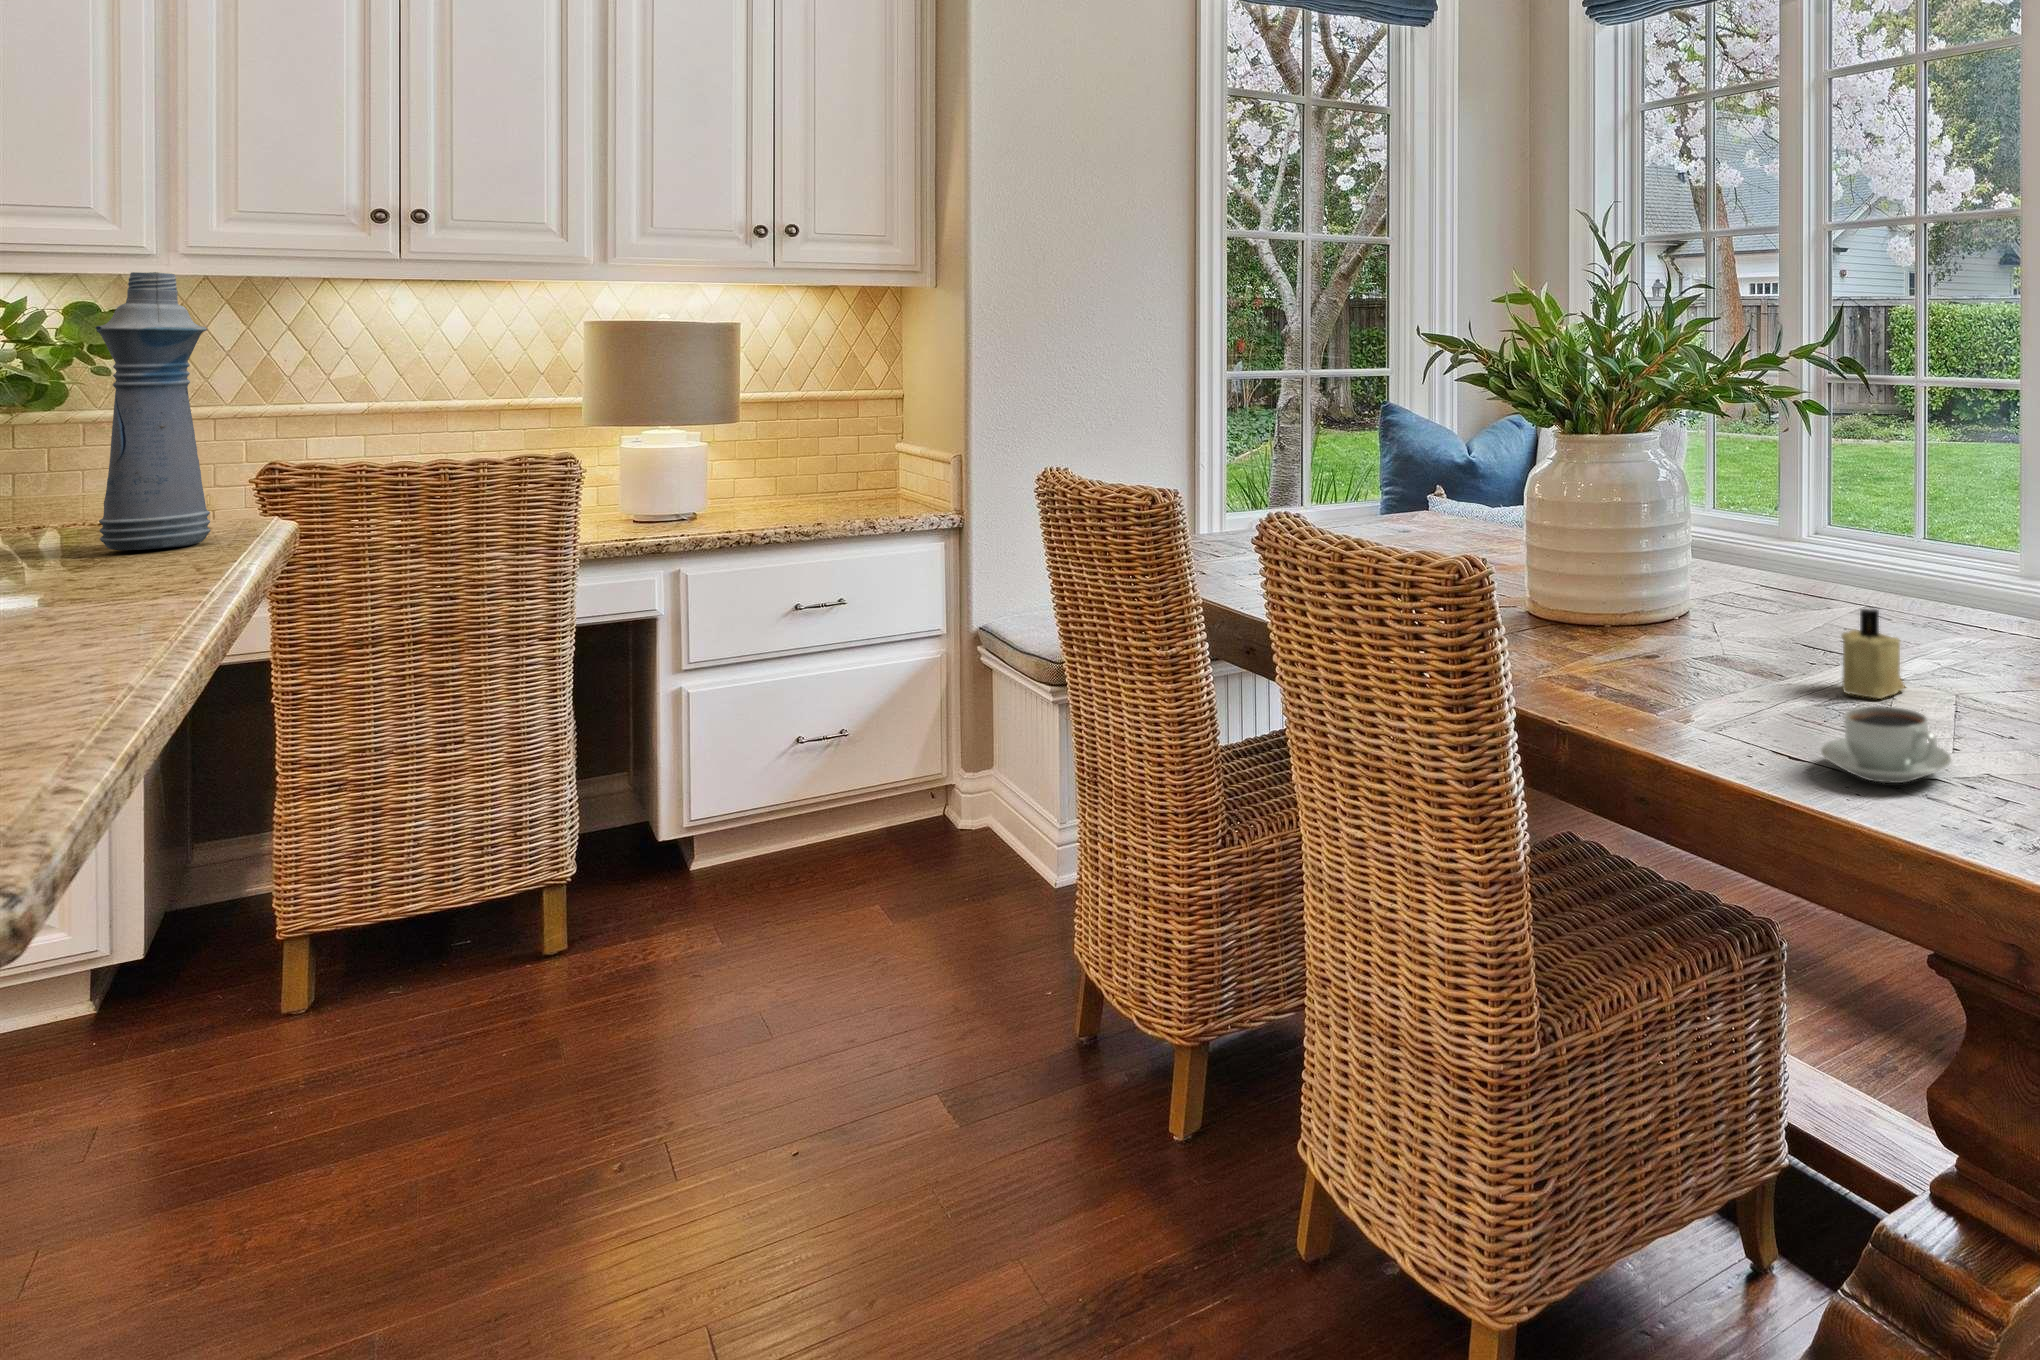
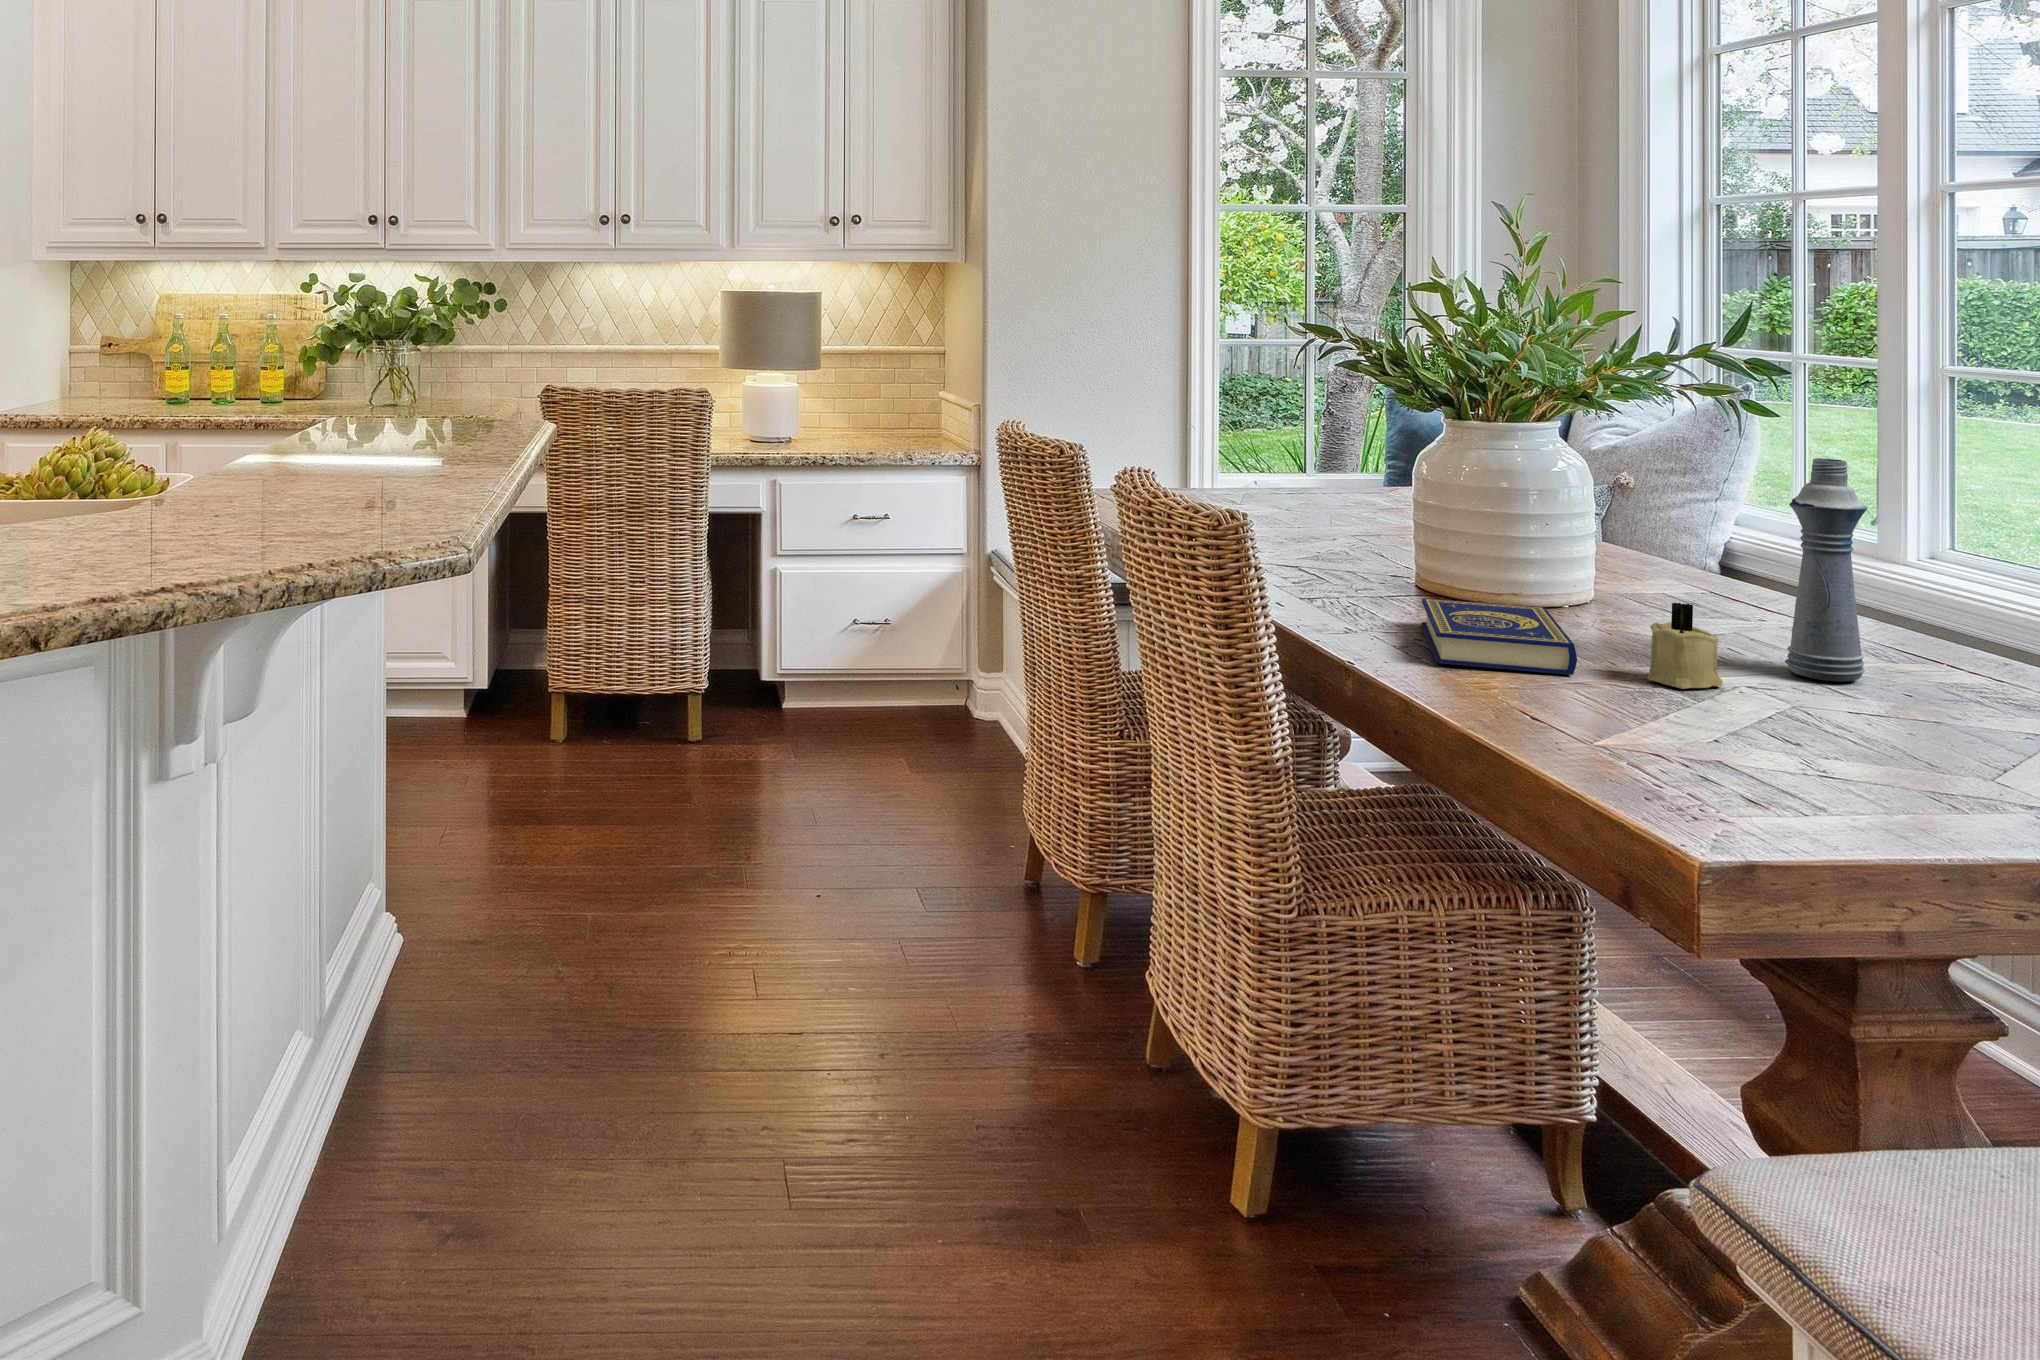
bottle: present [96,272,211,550] -> present [1785,458,1867,681]
book: none [1597,628,1786,709] -> present [1422,599,1577,675]
coffee cup: present [1821,706,1952,783] -> none [1540,678,1674,747]

